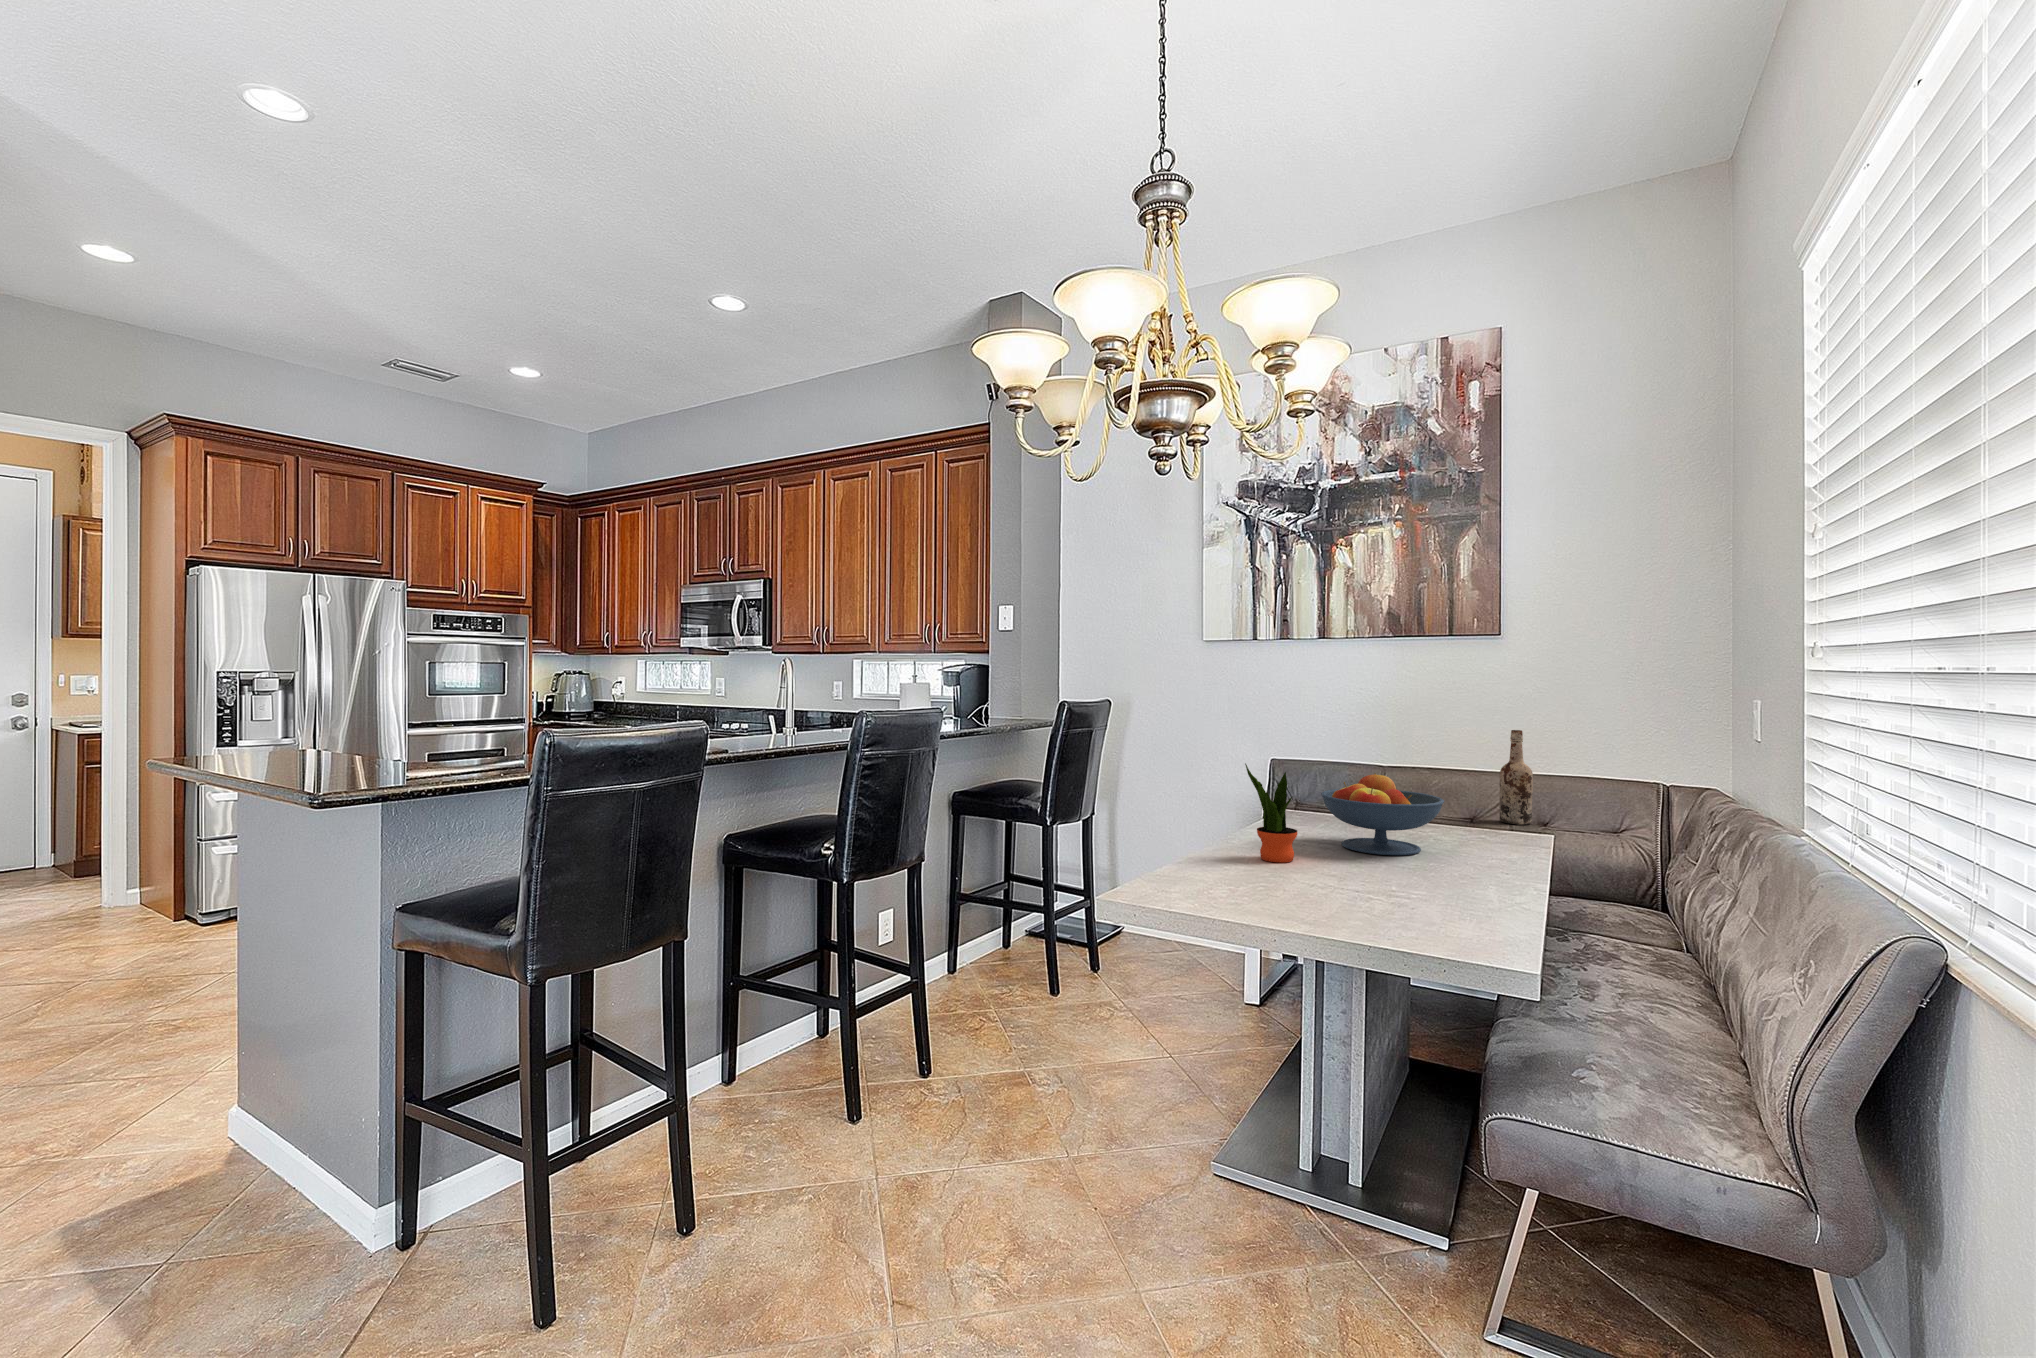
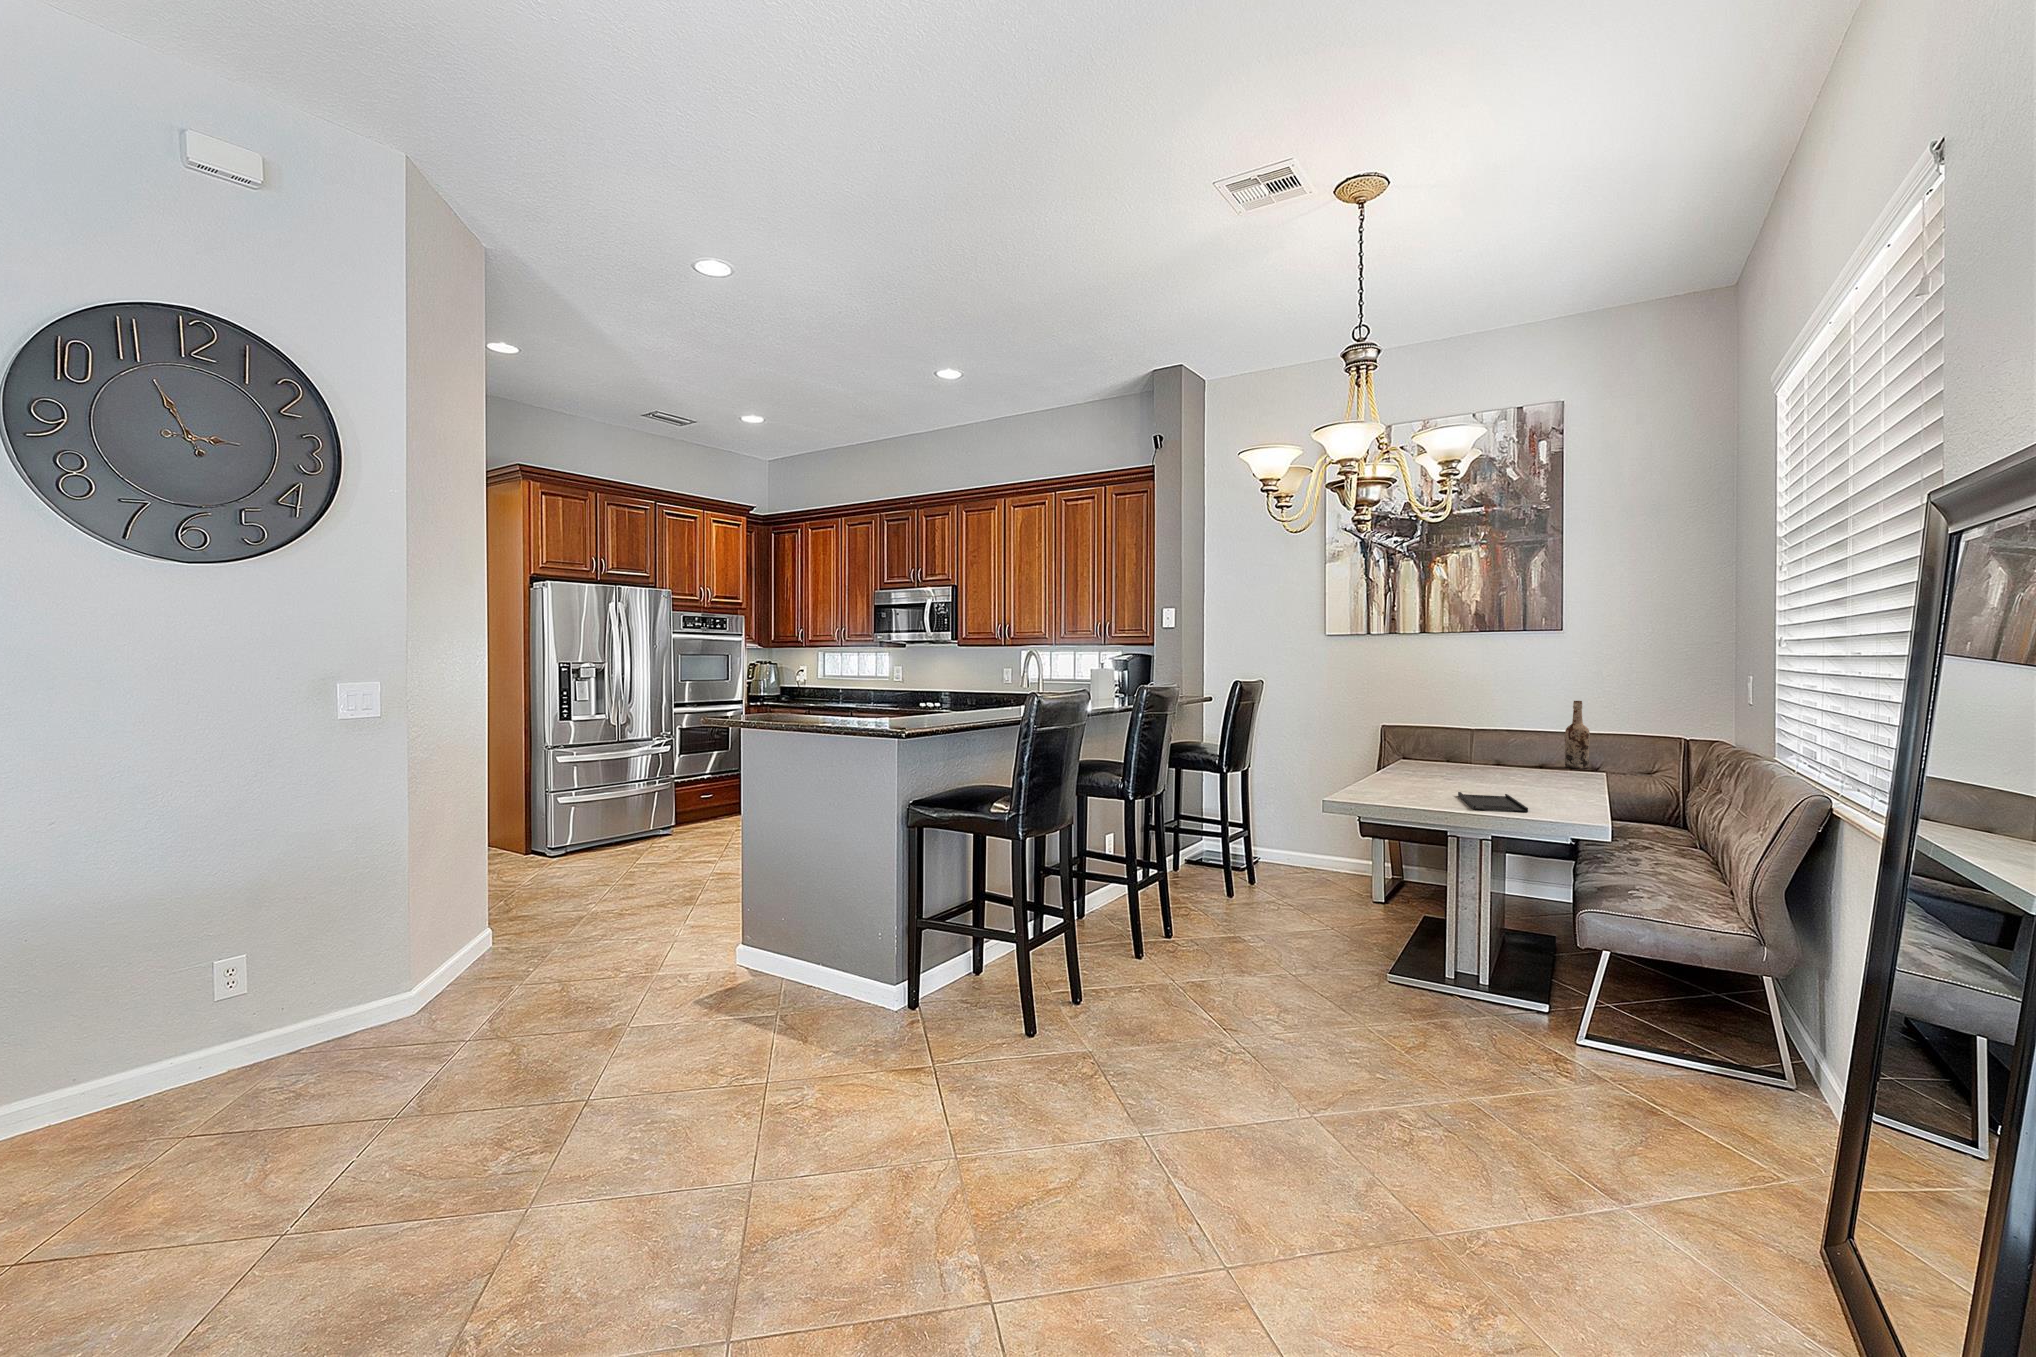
potted plant: present [1245,764,1297,863] -> none [1393,721,1432,786]
fruit bowl: present [1321,773,1444,855] -> none [1442,729,1530,783]
tray: none [1326,879,1421,930] -> present [1458,792,1528,812]

